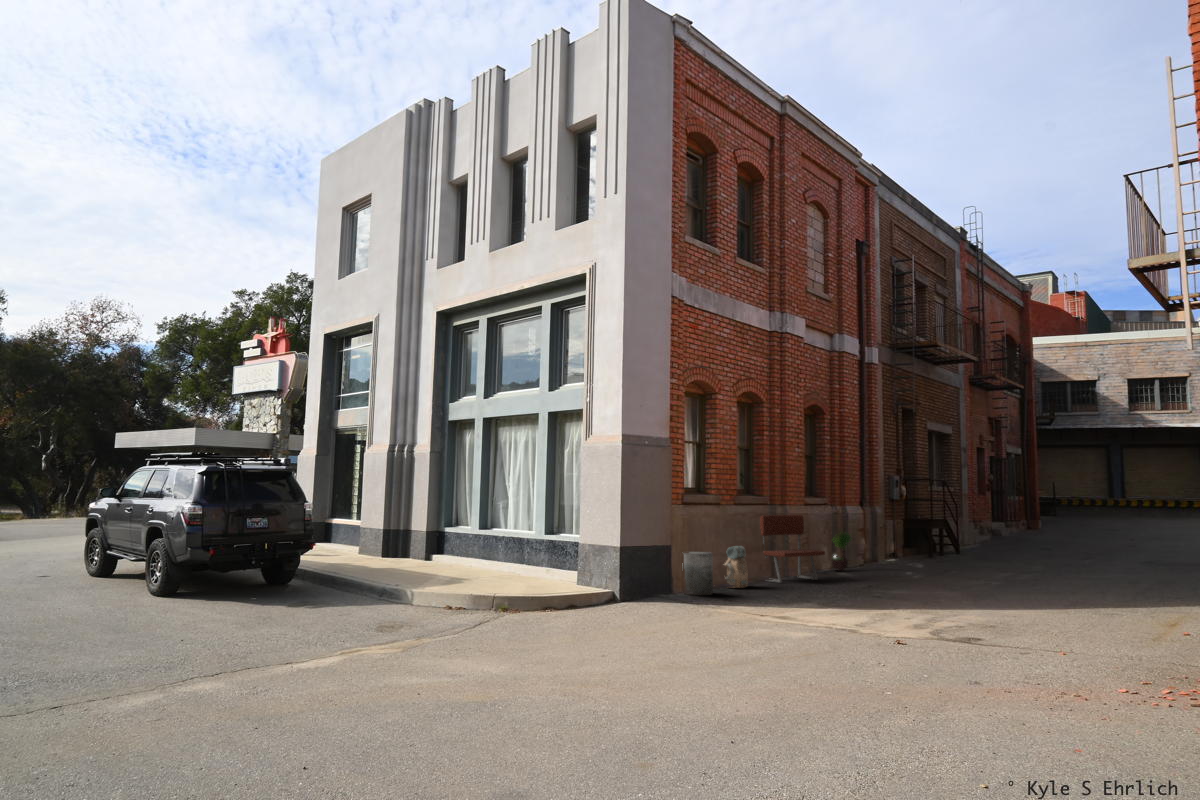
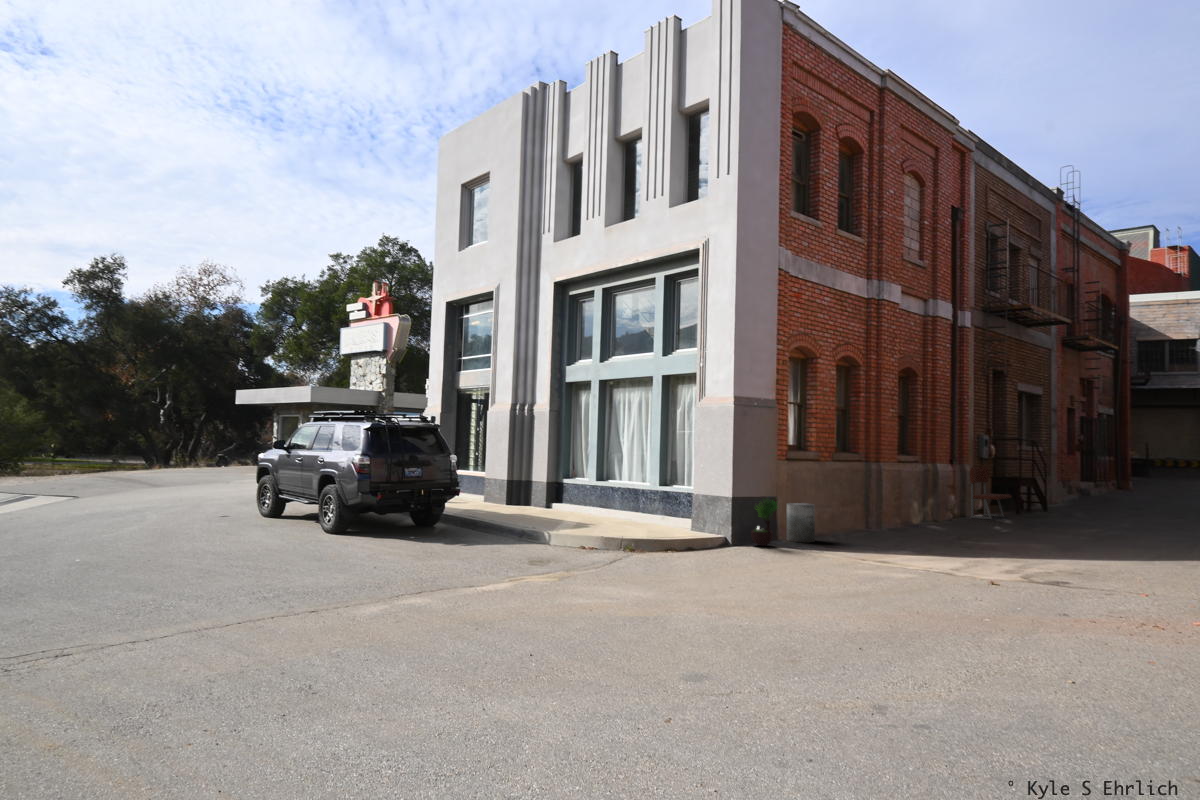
bench: present [760,515,825,583] -> present [970,467,1011,519]
potted tree: present [829,533,851,571] -> present [751,499,778,546]
backpack: present [724,546,748,588] -> none [815,498,846,537]

